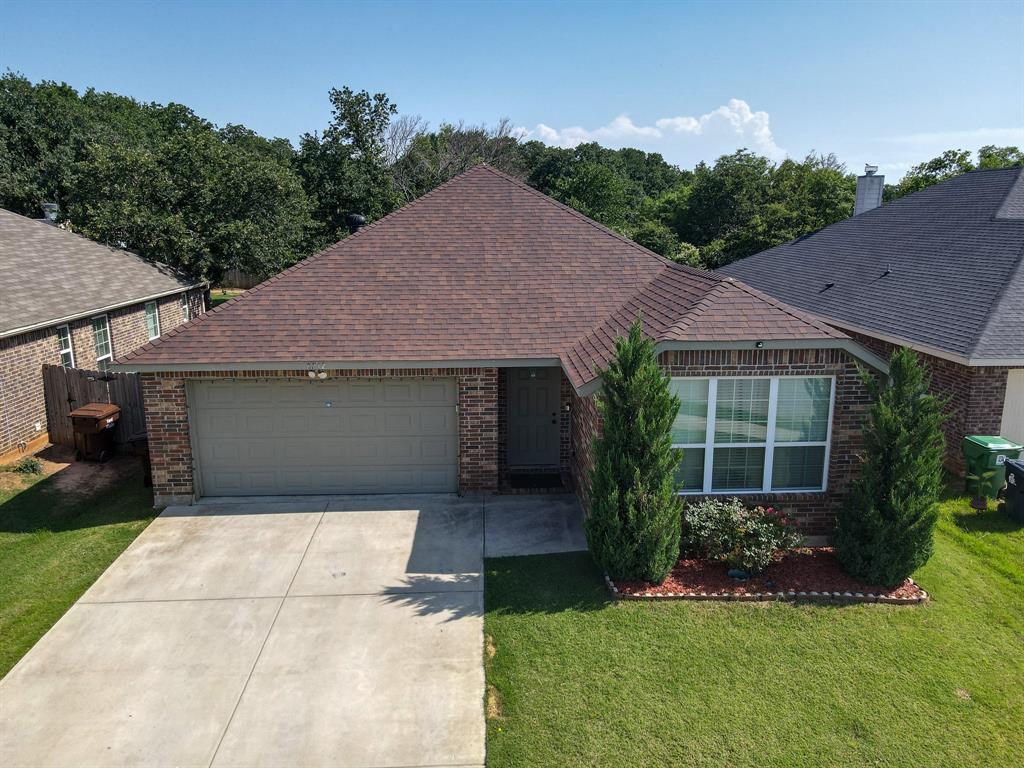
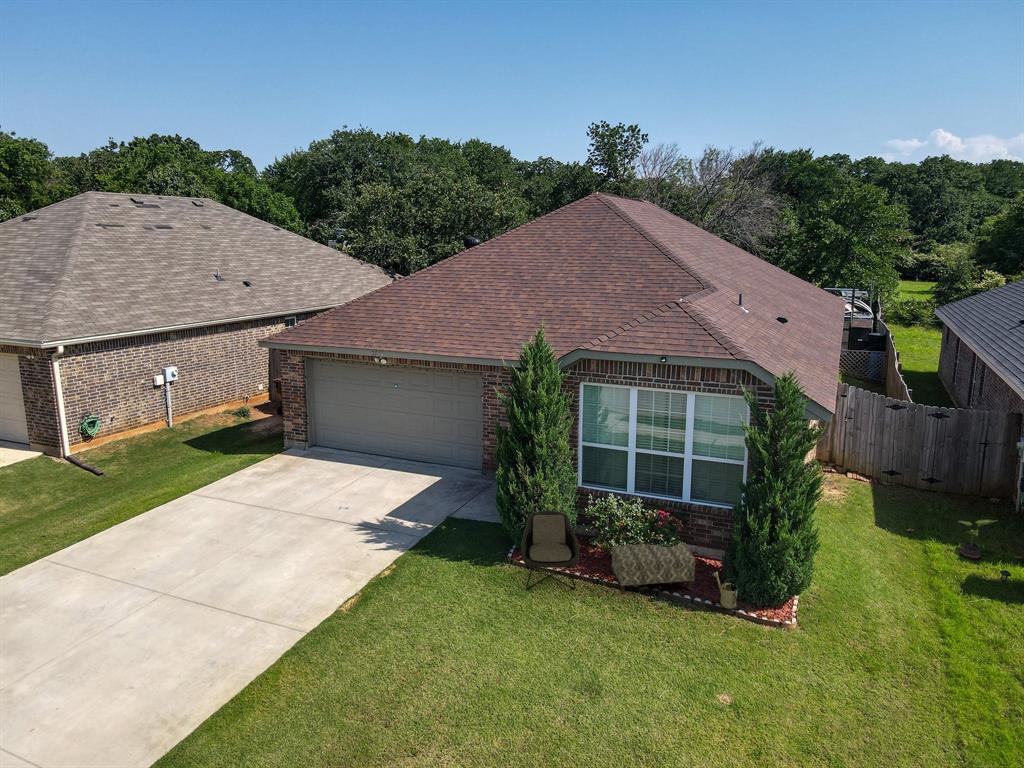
lounge chair: none [640,528,724,627] -> present [521,510,579,590]
bench: none [737,539,825,608] -> present [612,542,695,595]
watering can: none [842,562,880,600] -> present [712,572,738,610]

